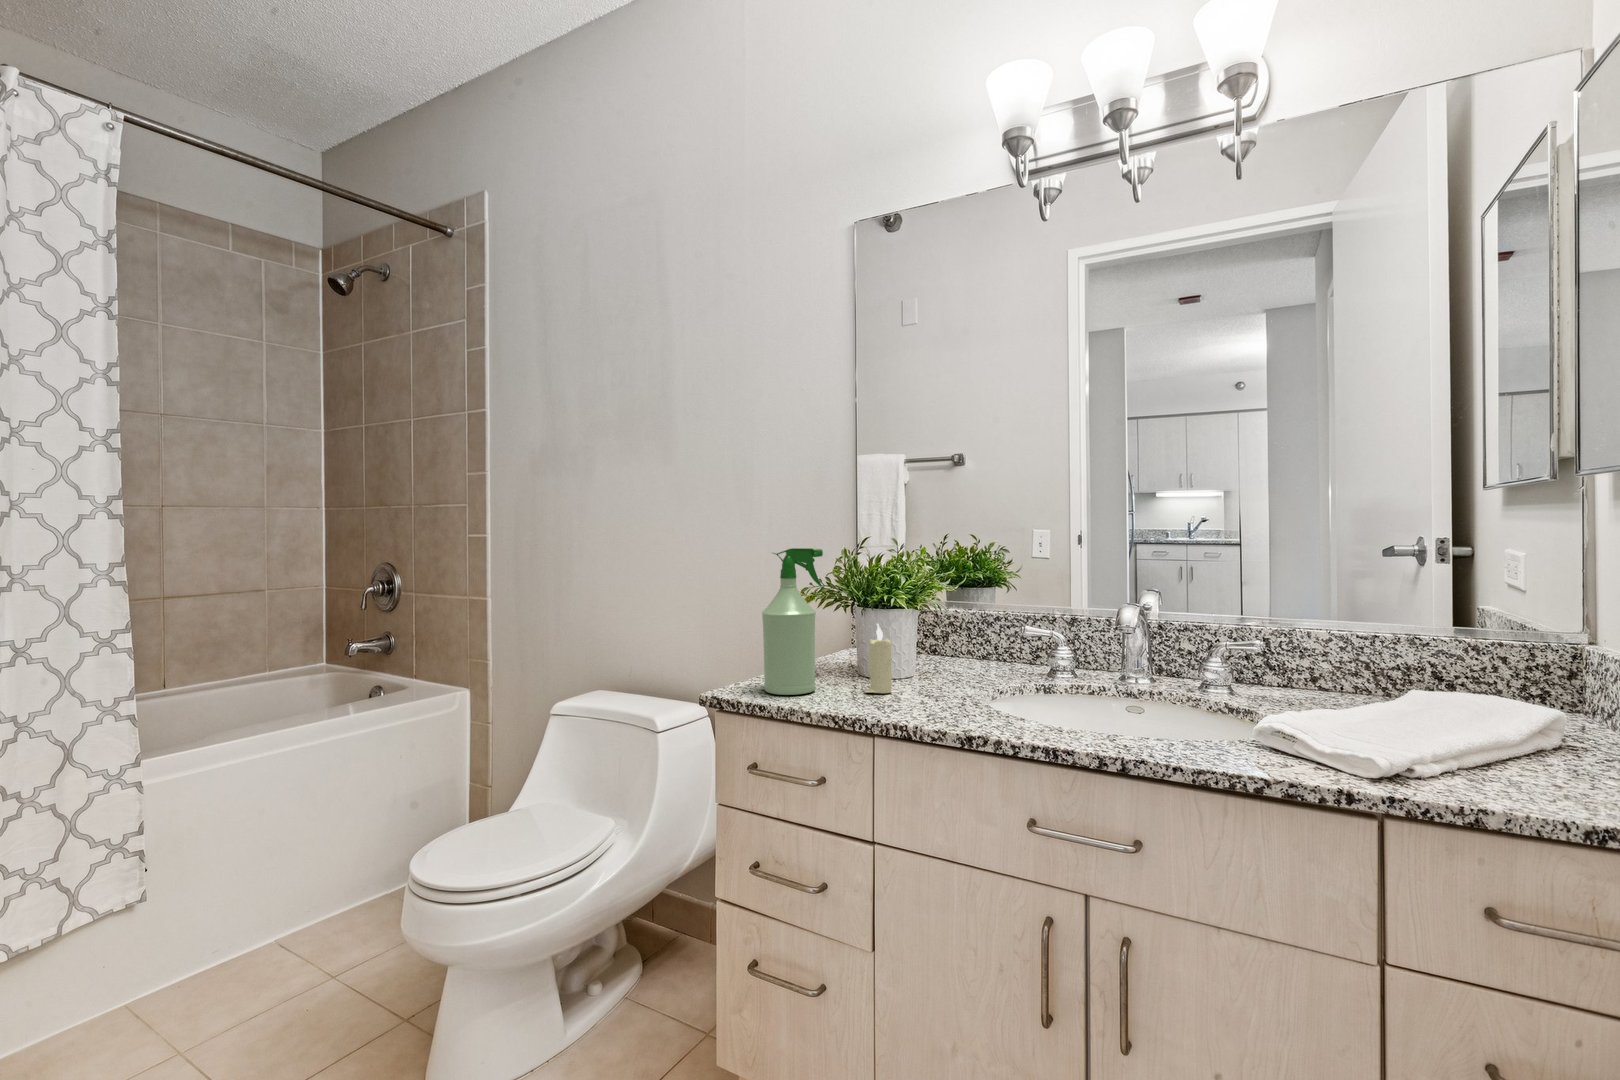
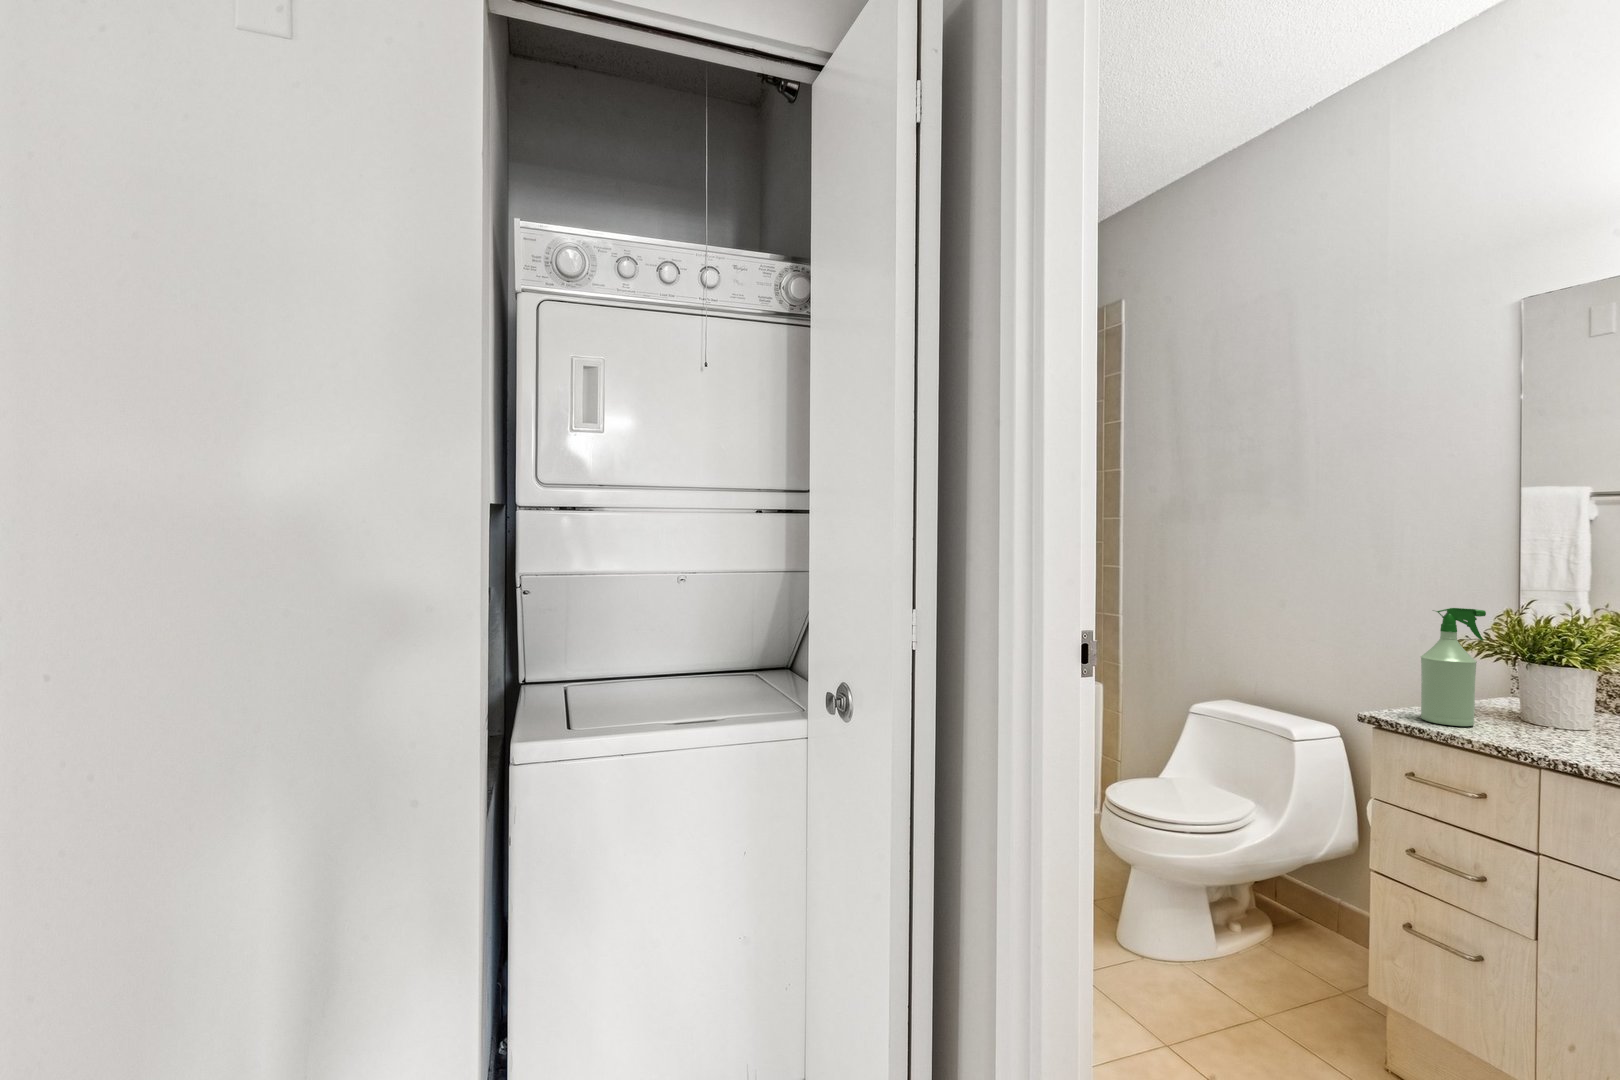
candle: present [865,624,892,693] -> none [1528,678,1562,738]

